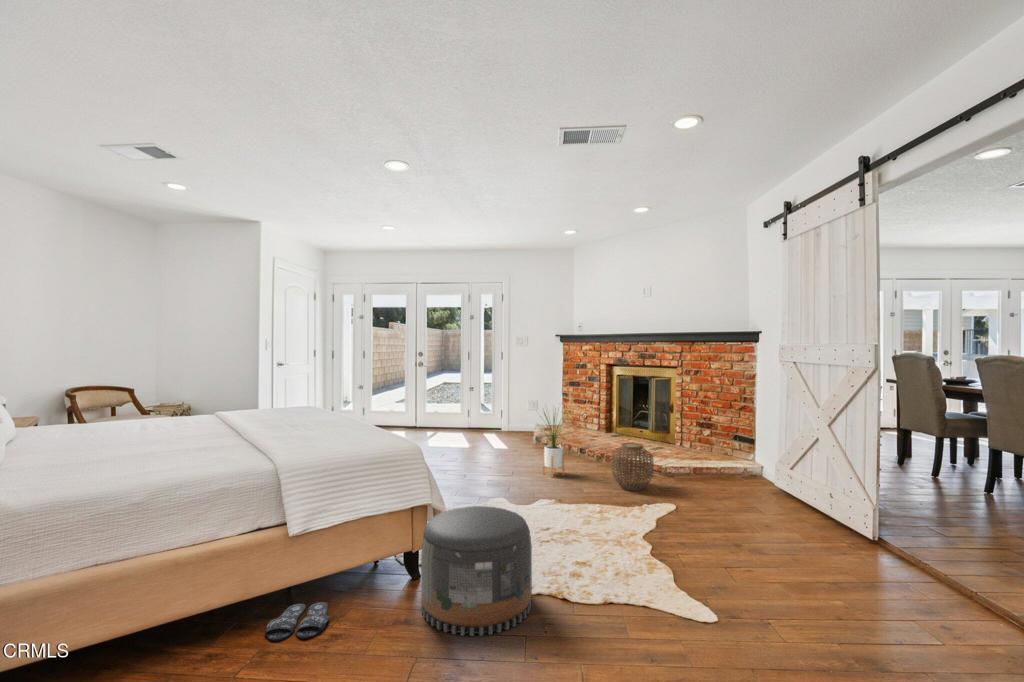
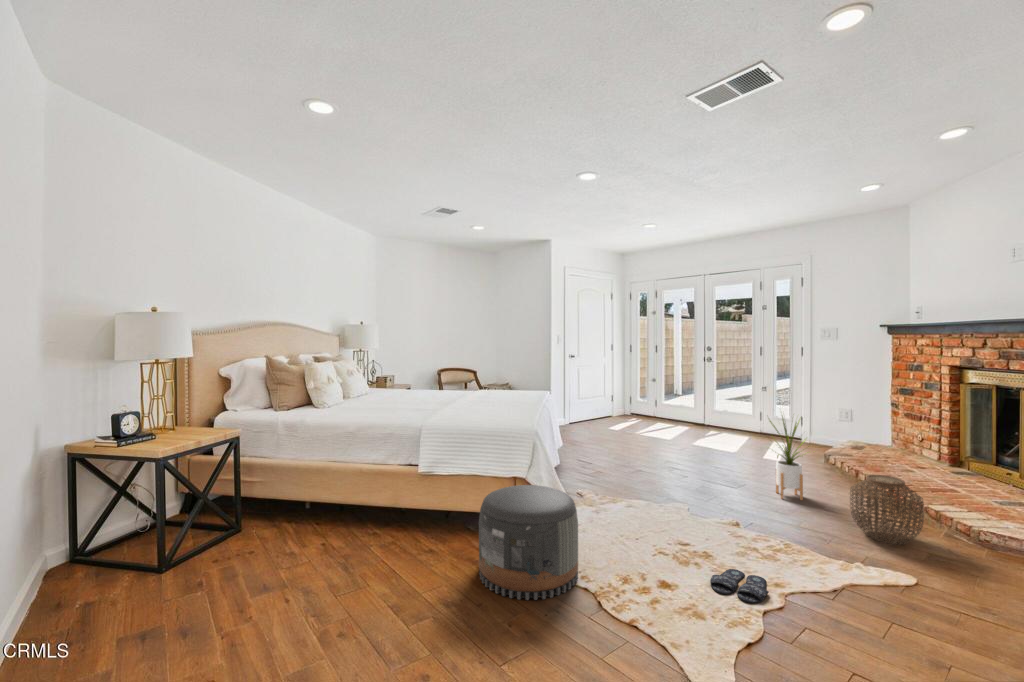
slippers: present [266,602,330,641] -> present [710,569,769,603]

